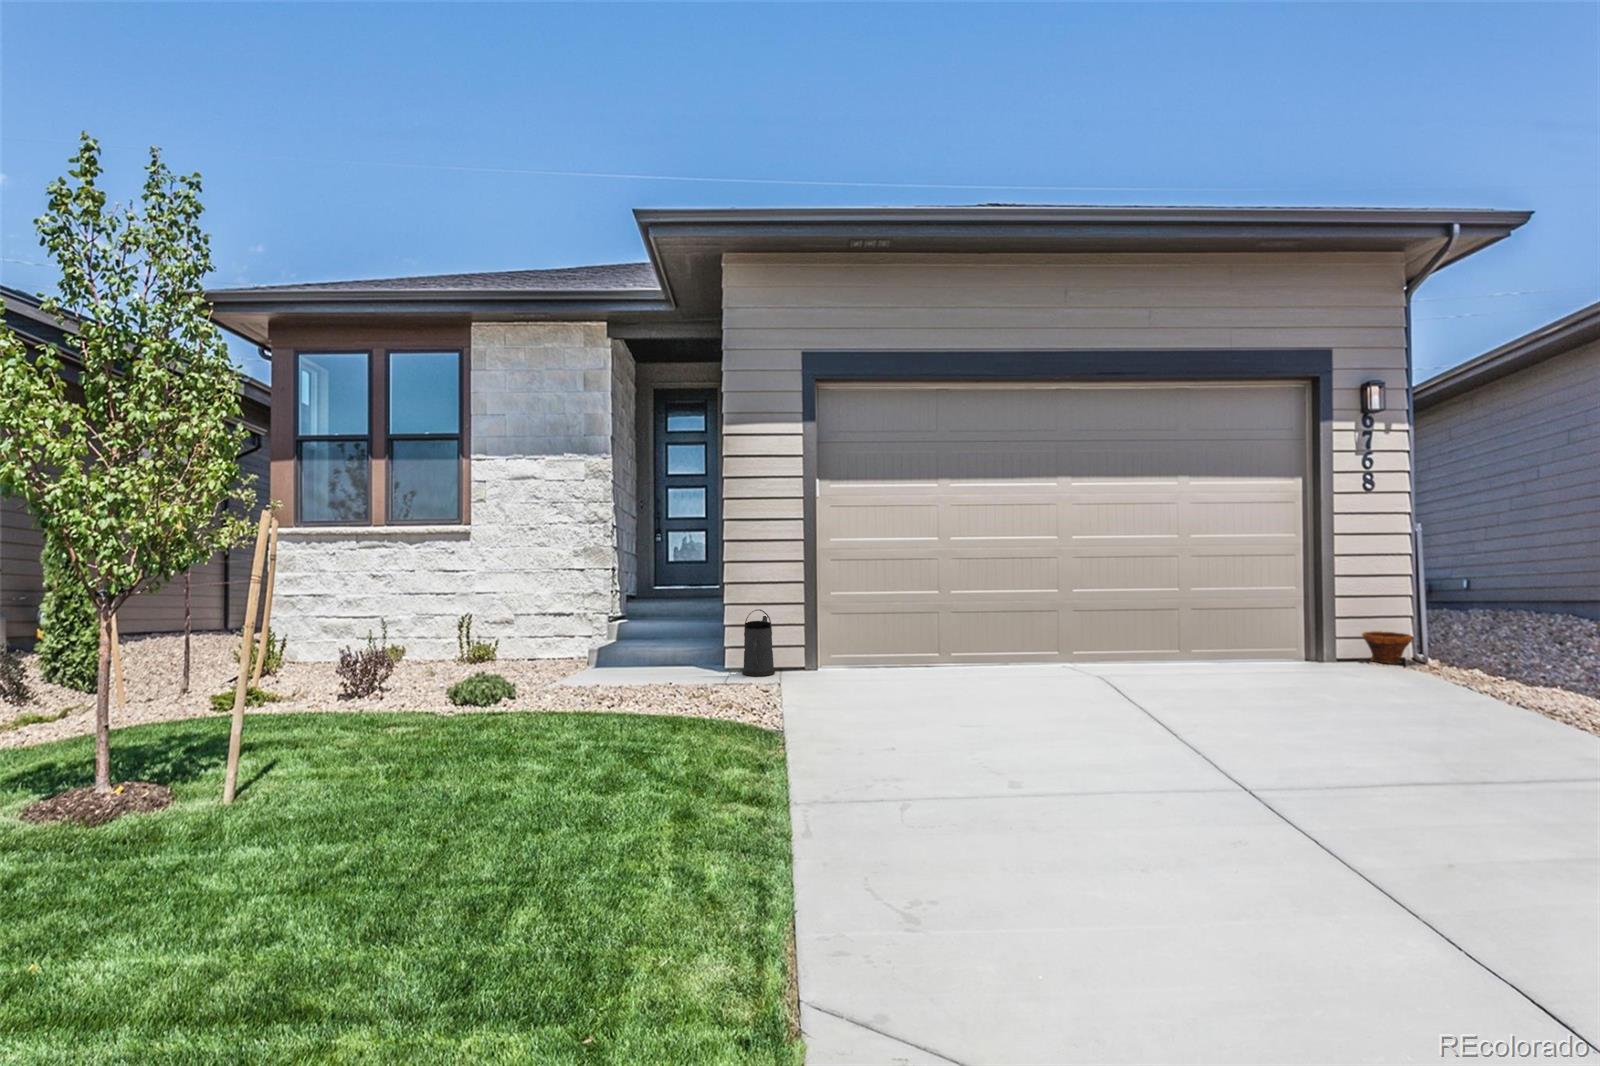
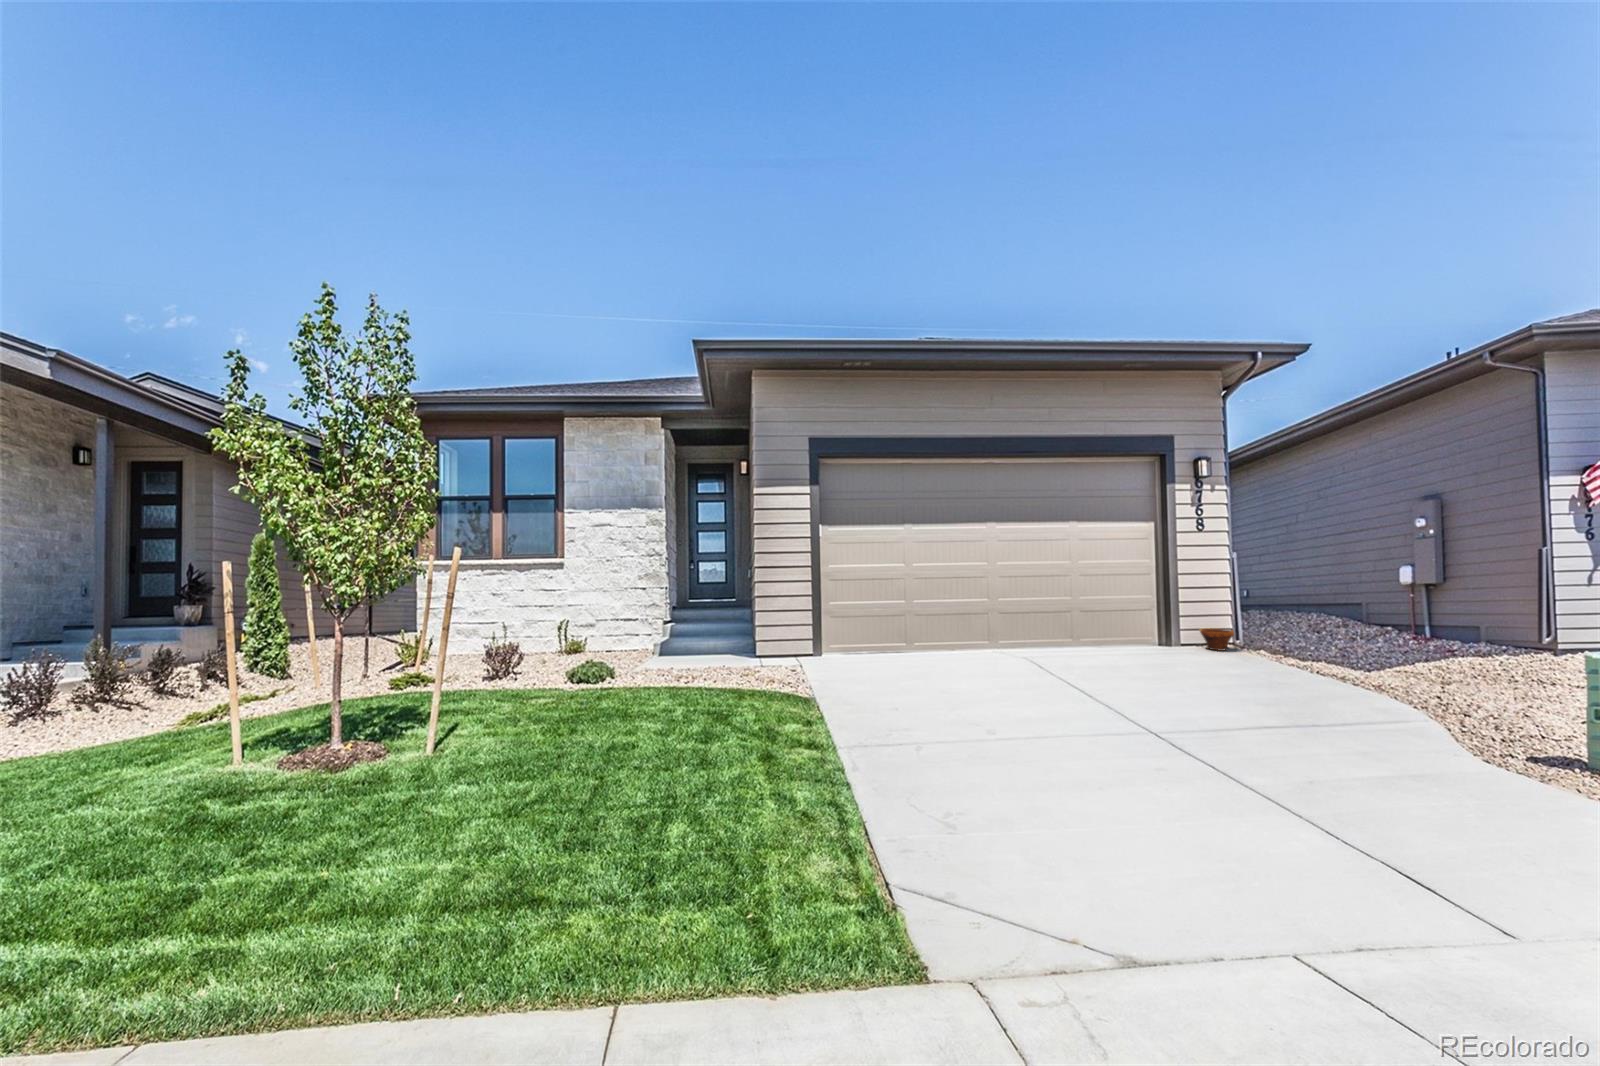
watering can: present [742,609,775,676] -> none [772,616,796,663]

